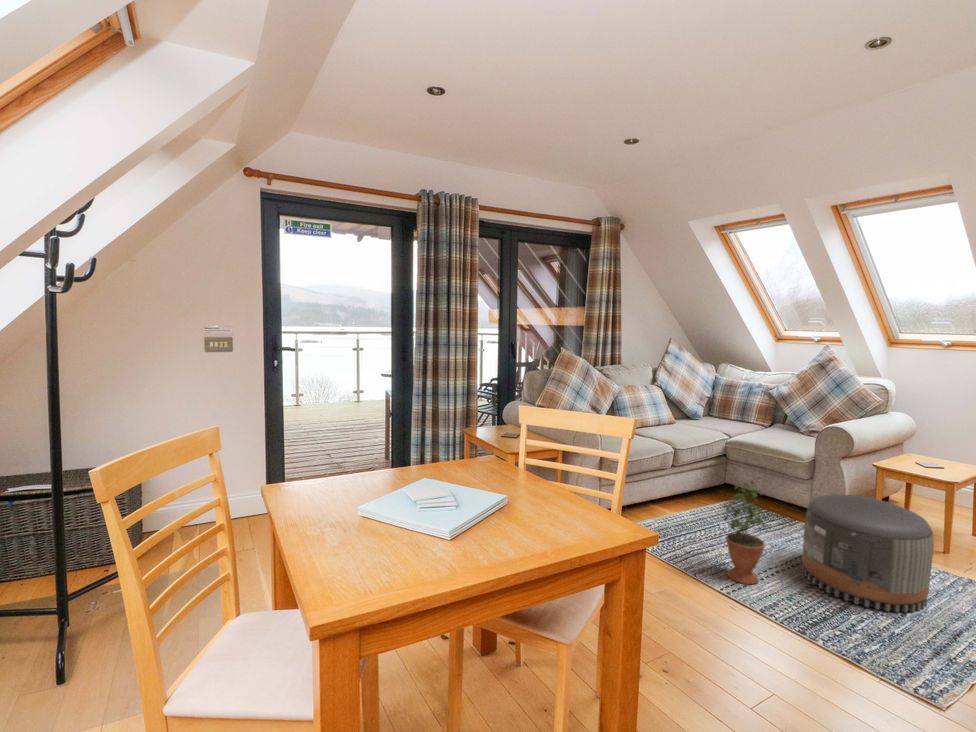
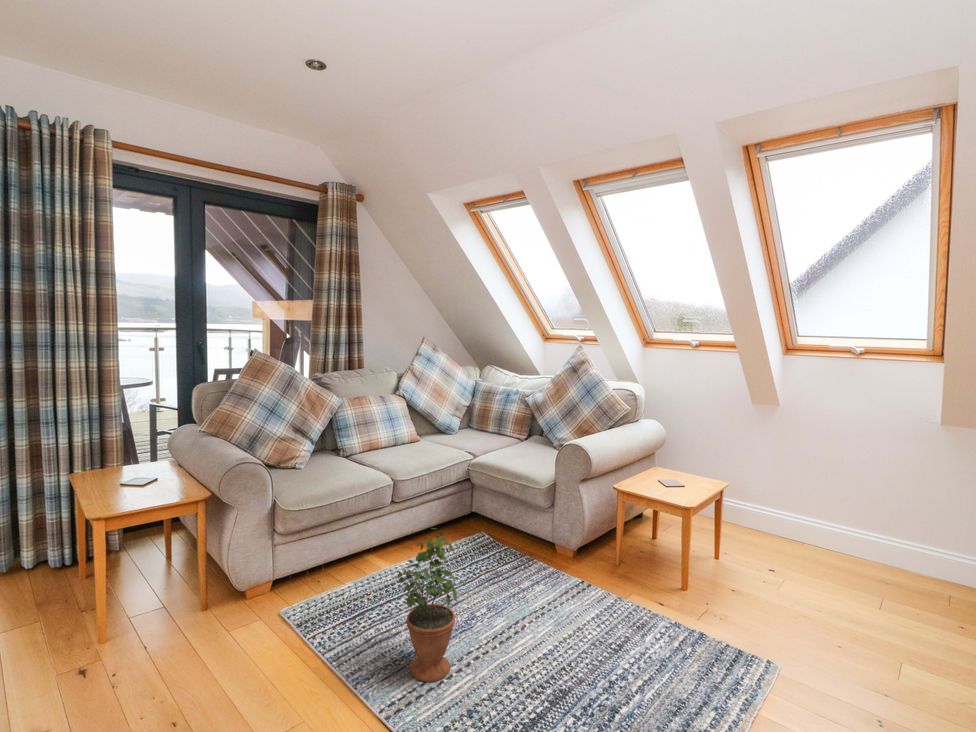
pouf: present [802,494,934,612] -> none [512,533,647,694]

